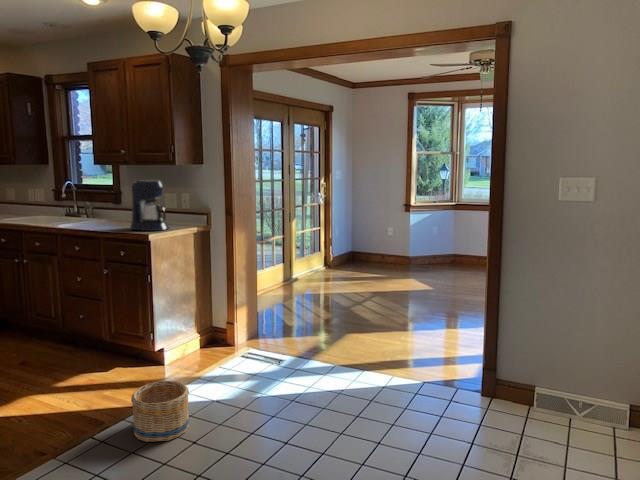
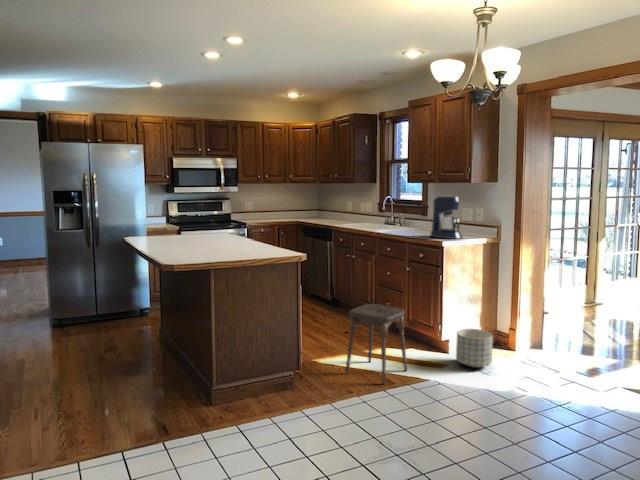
stool: none [29,324,119,429] -> present [346,304,407,384]
planter: none [175,331,216,376] -> present [456,329,493,368]
basket: present [131,381,189,442] -> none [414,359,459,406]

